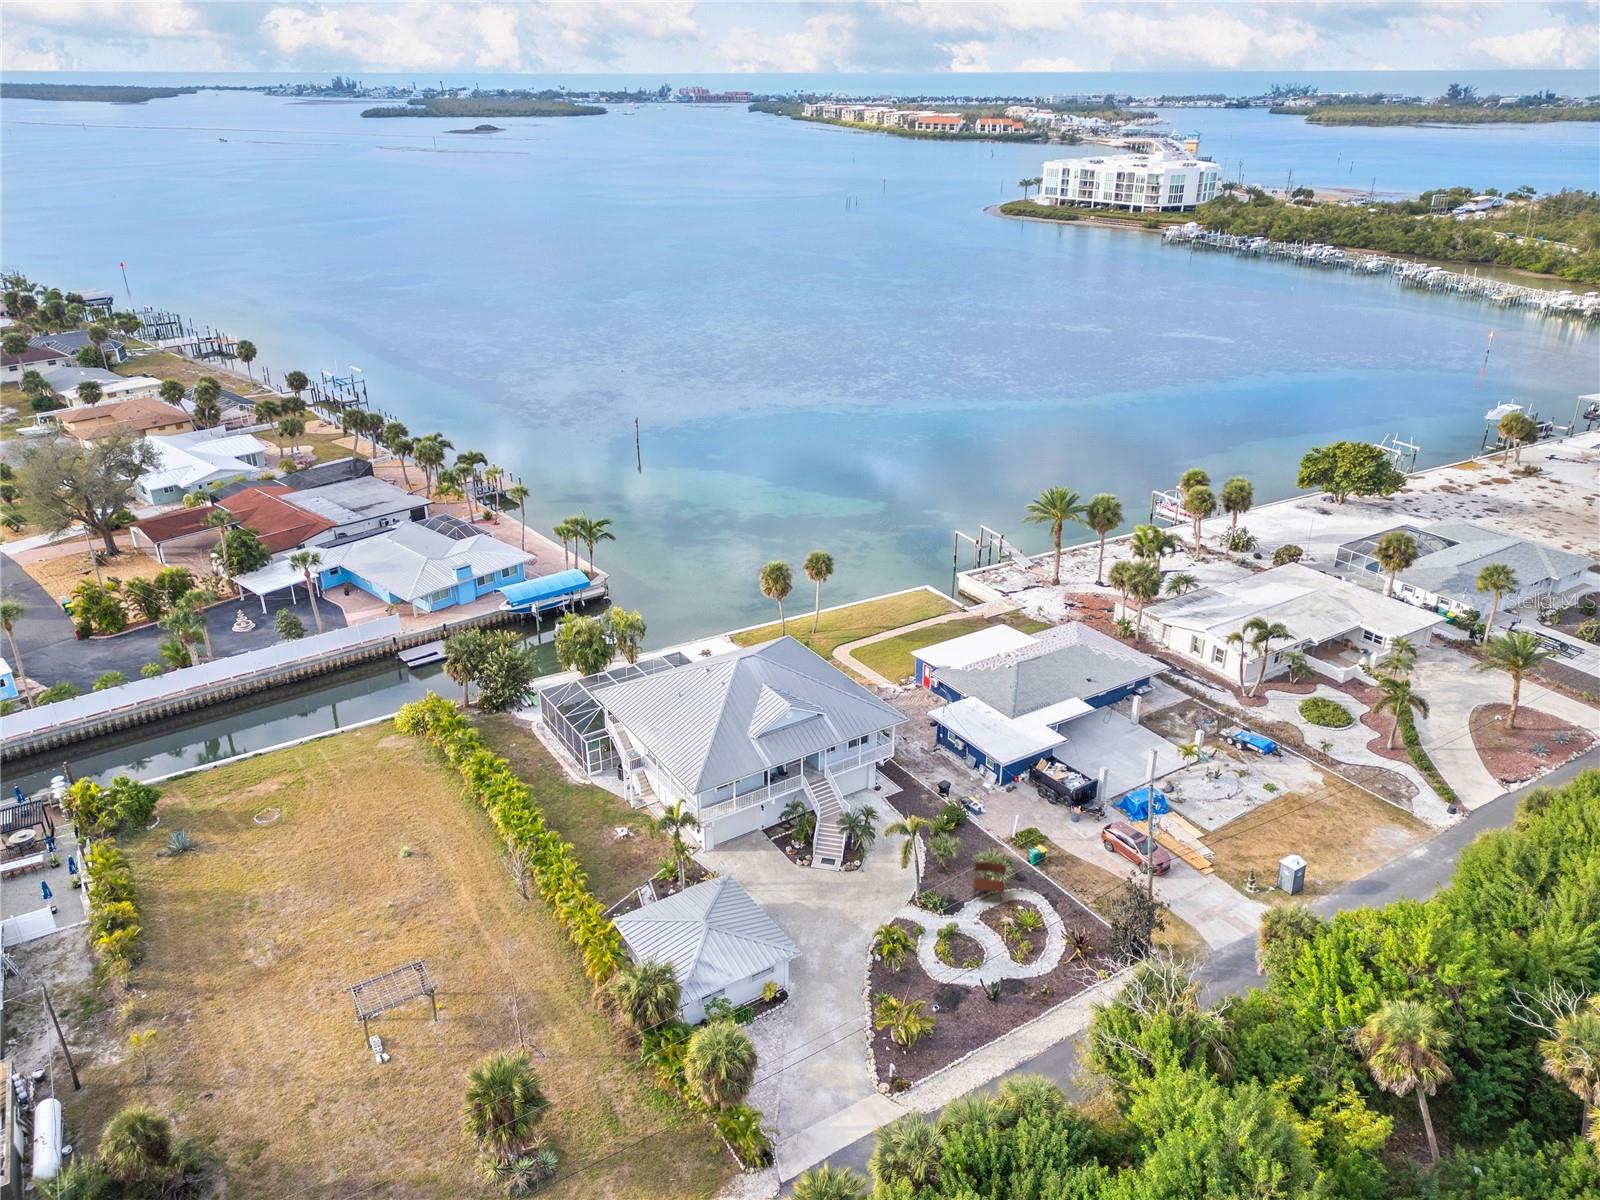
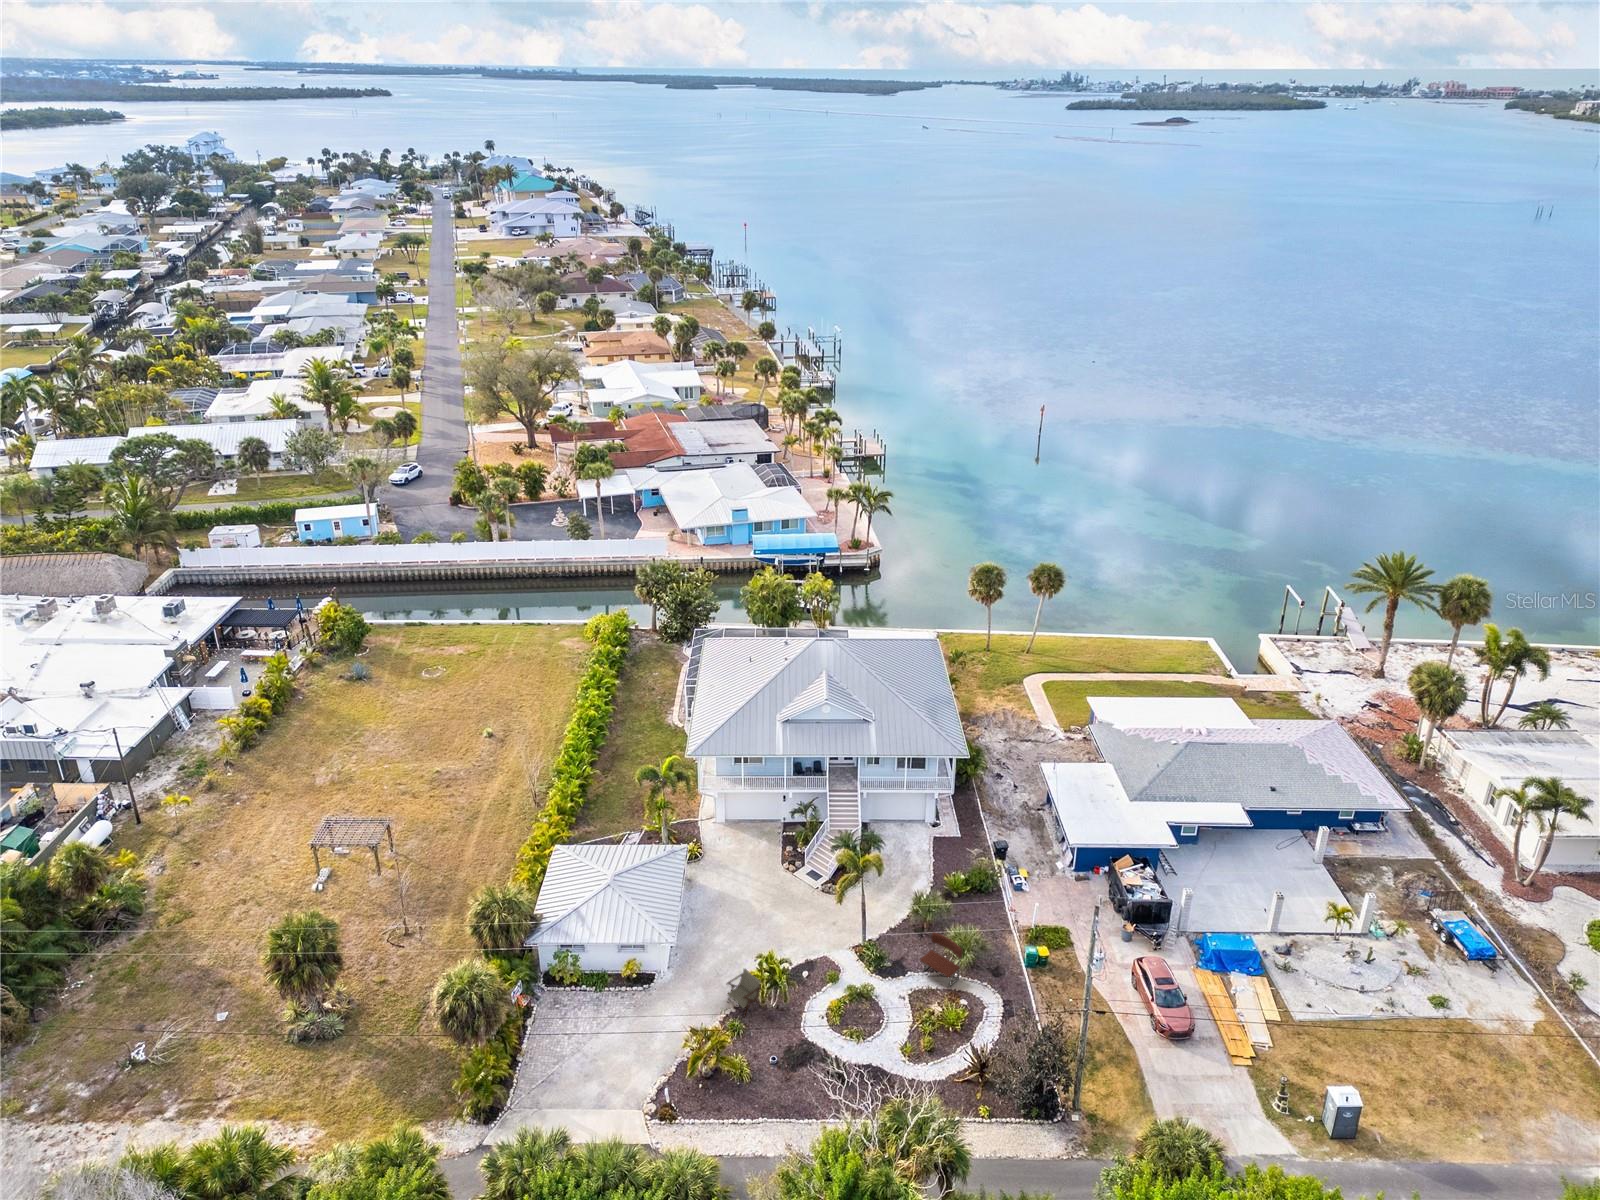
lounge chair: none [859,949,889,990] -> present [727,969,761,1017]

